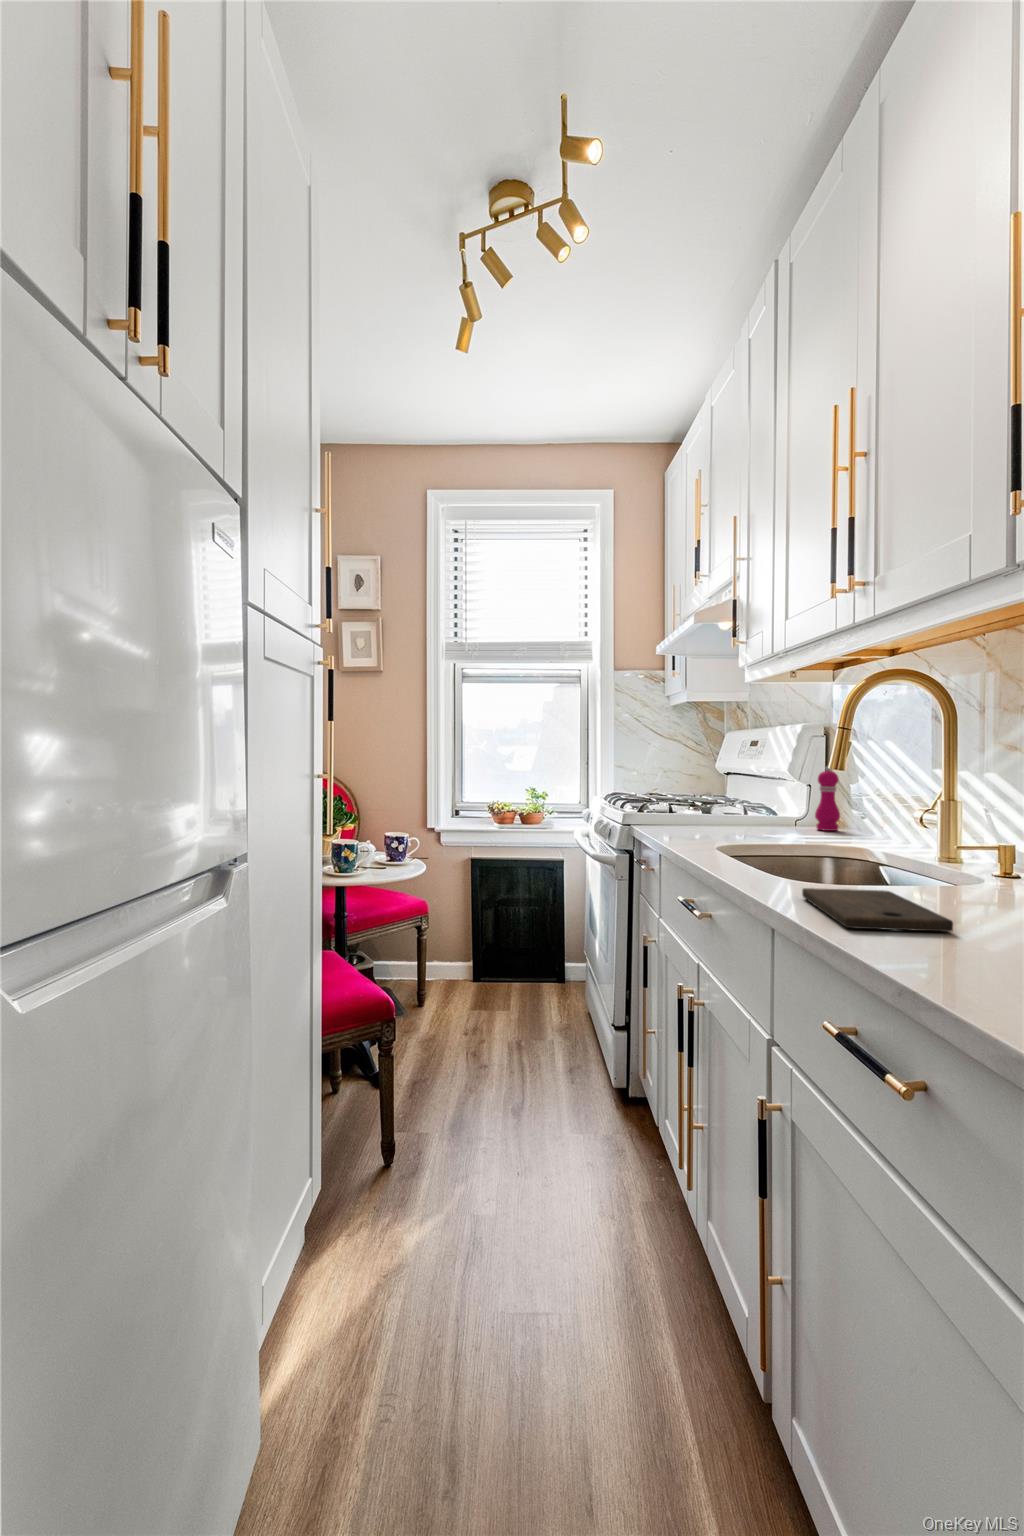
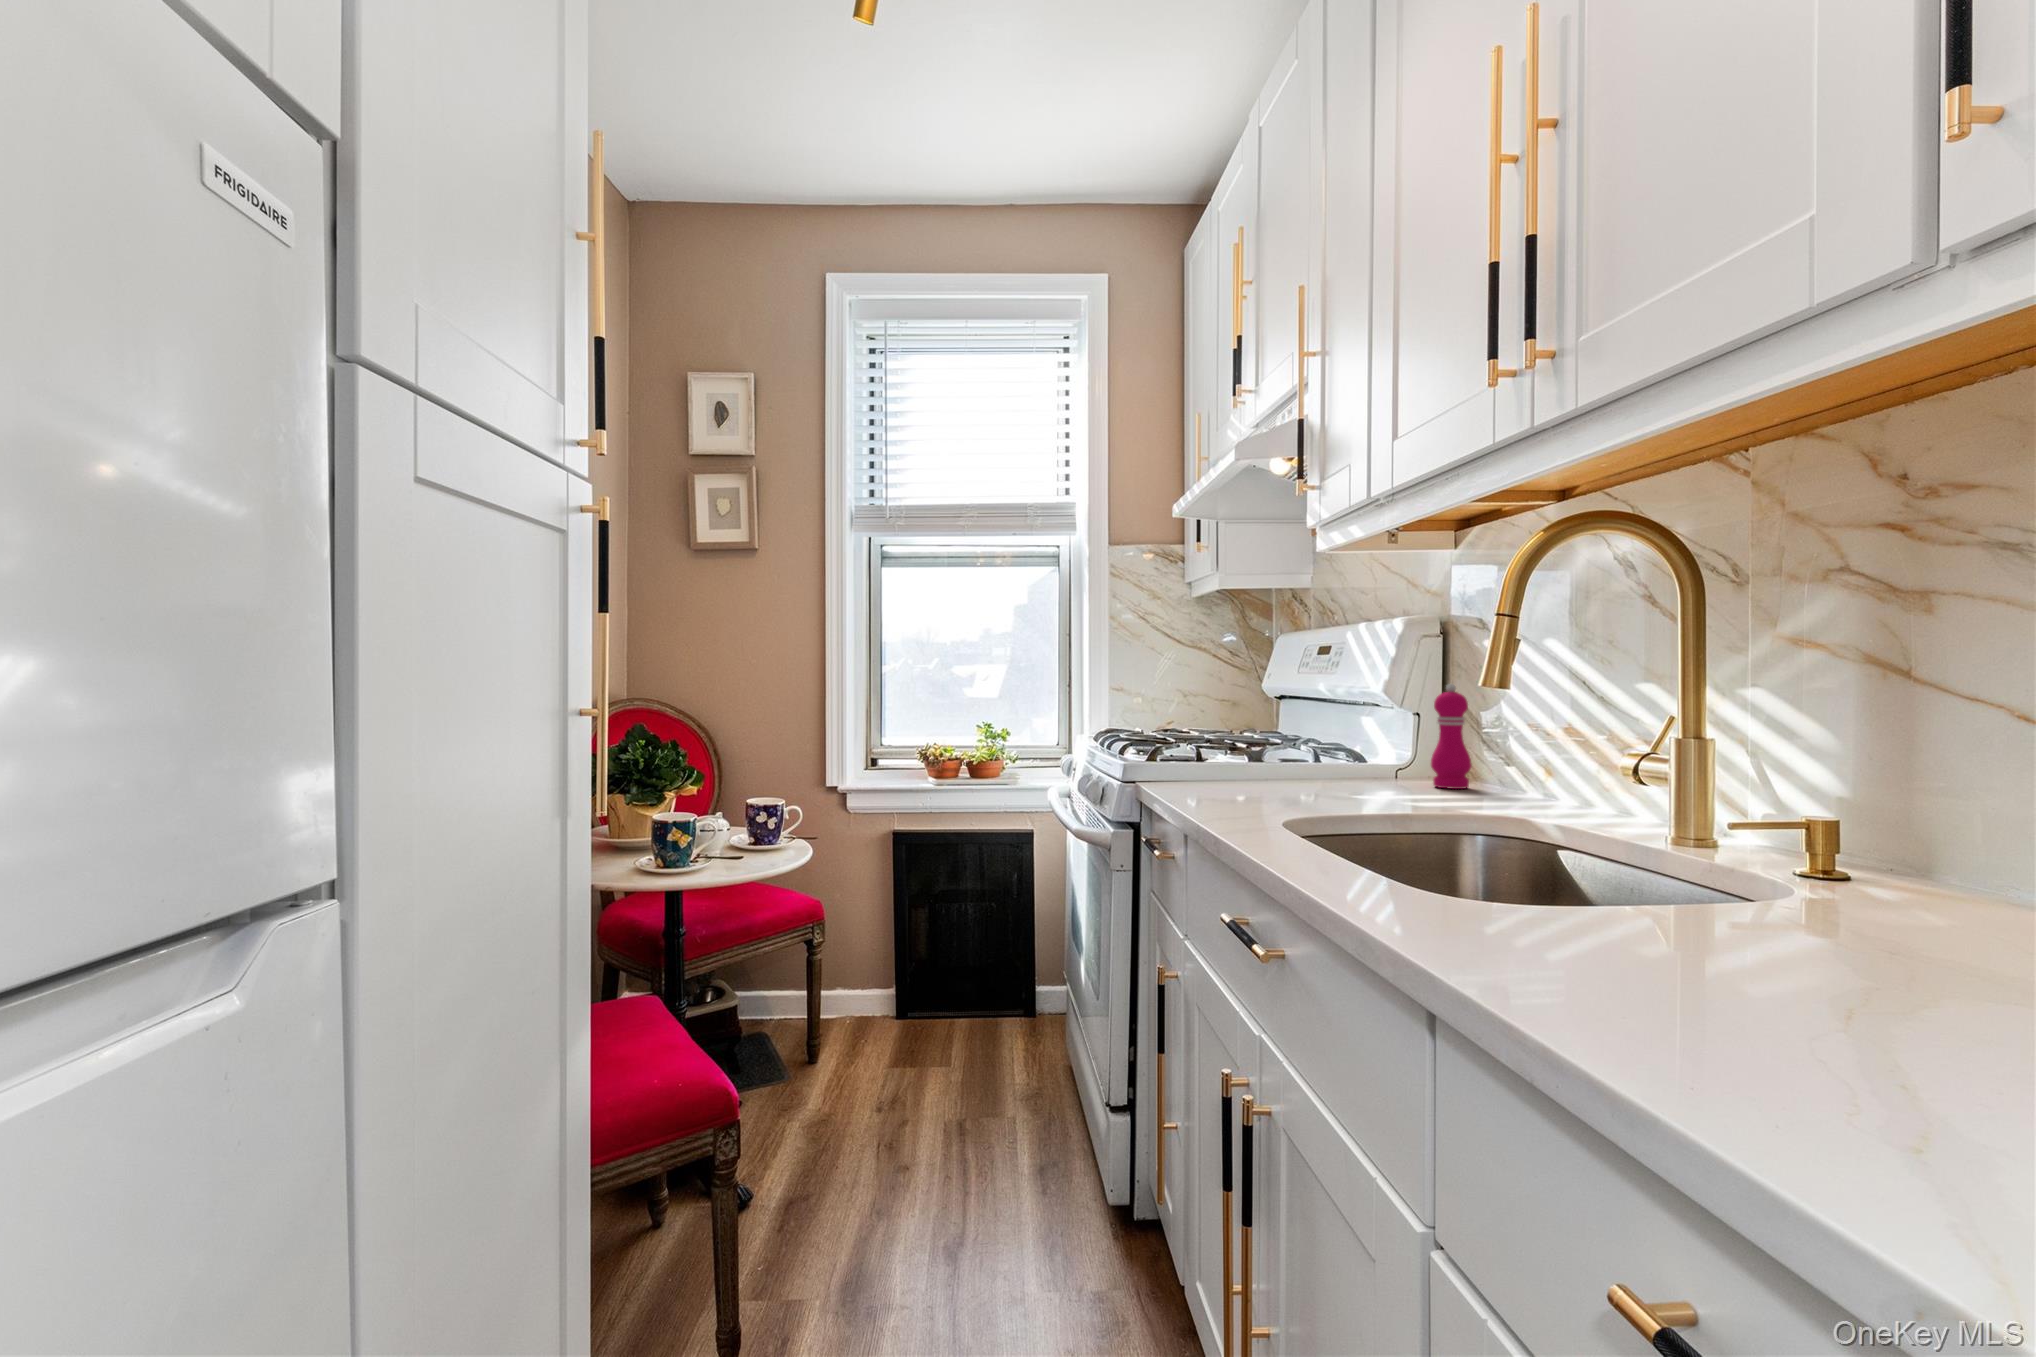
cutting board: present [802,888,953,932] -> none [1484,924,1876,1048]

